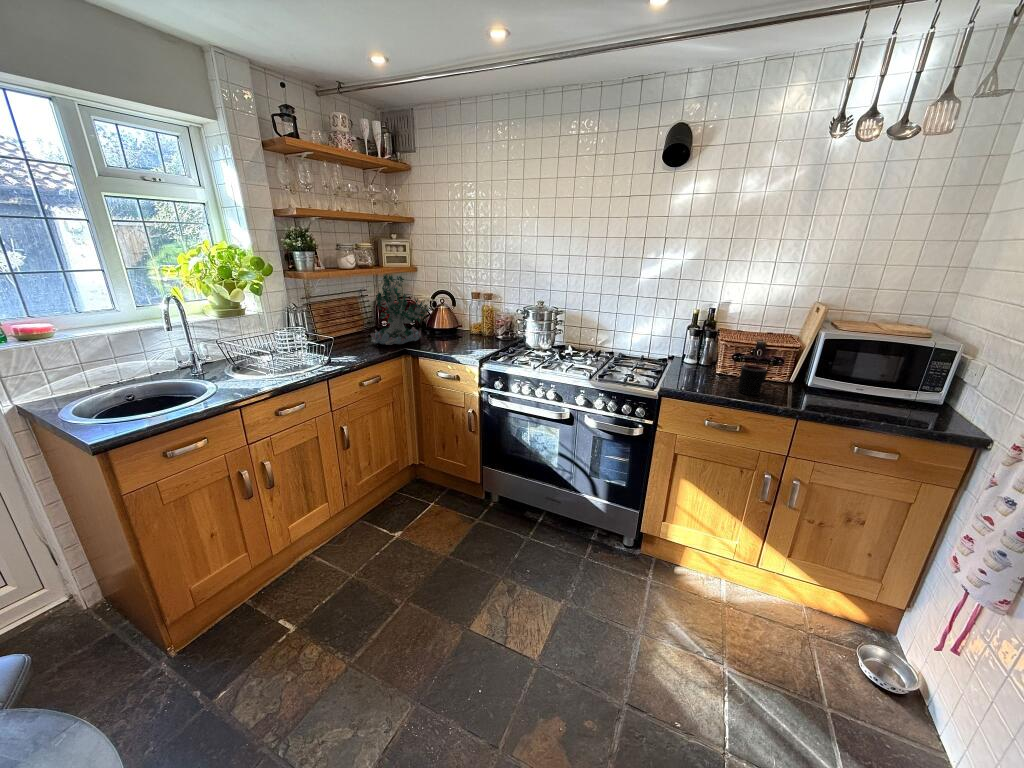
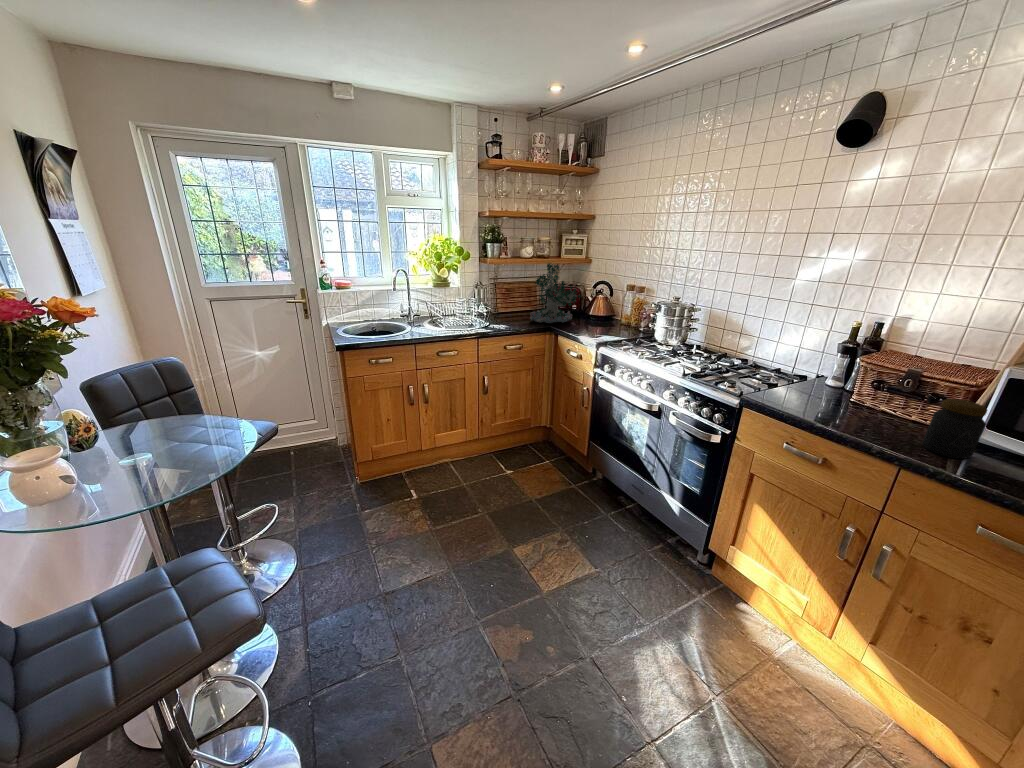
jar: none [795,362,835,405] -> present [922,399,987,459]
mug: present [737,365,768,395] -> none [844,389,897,428]

